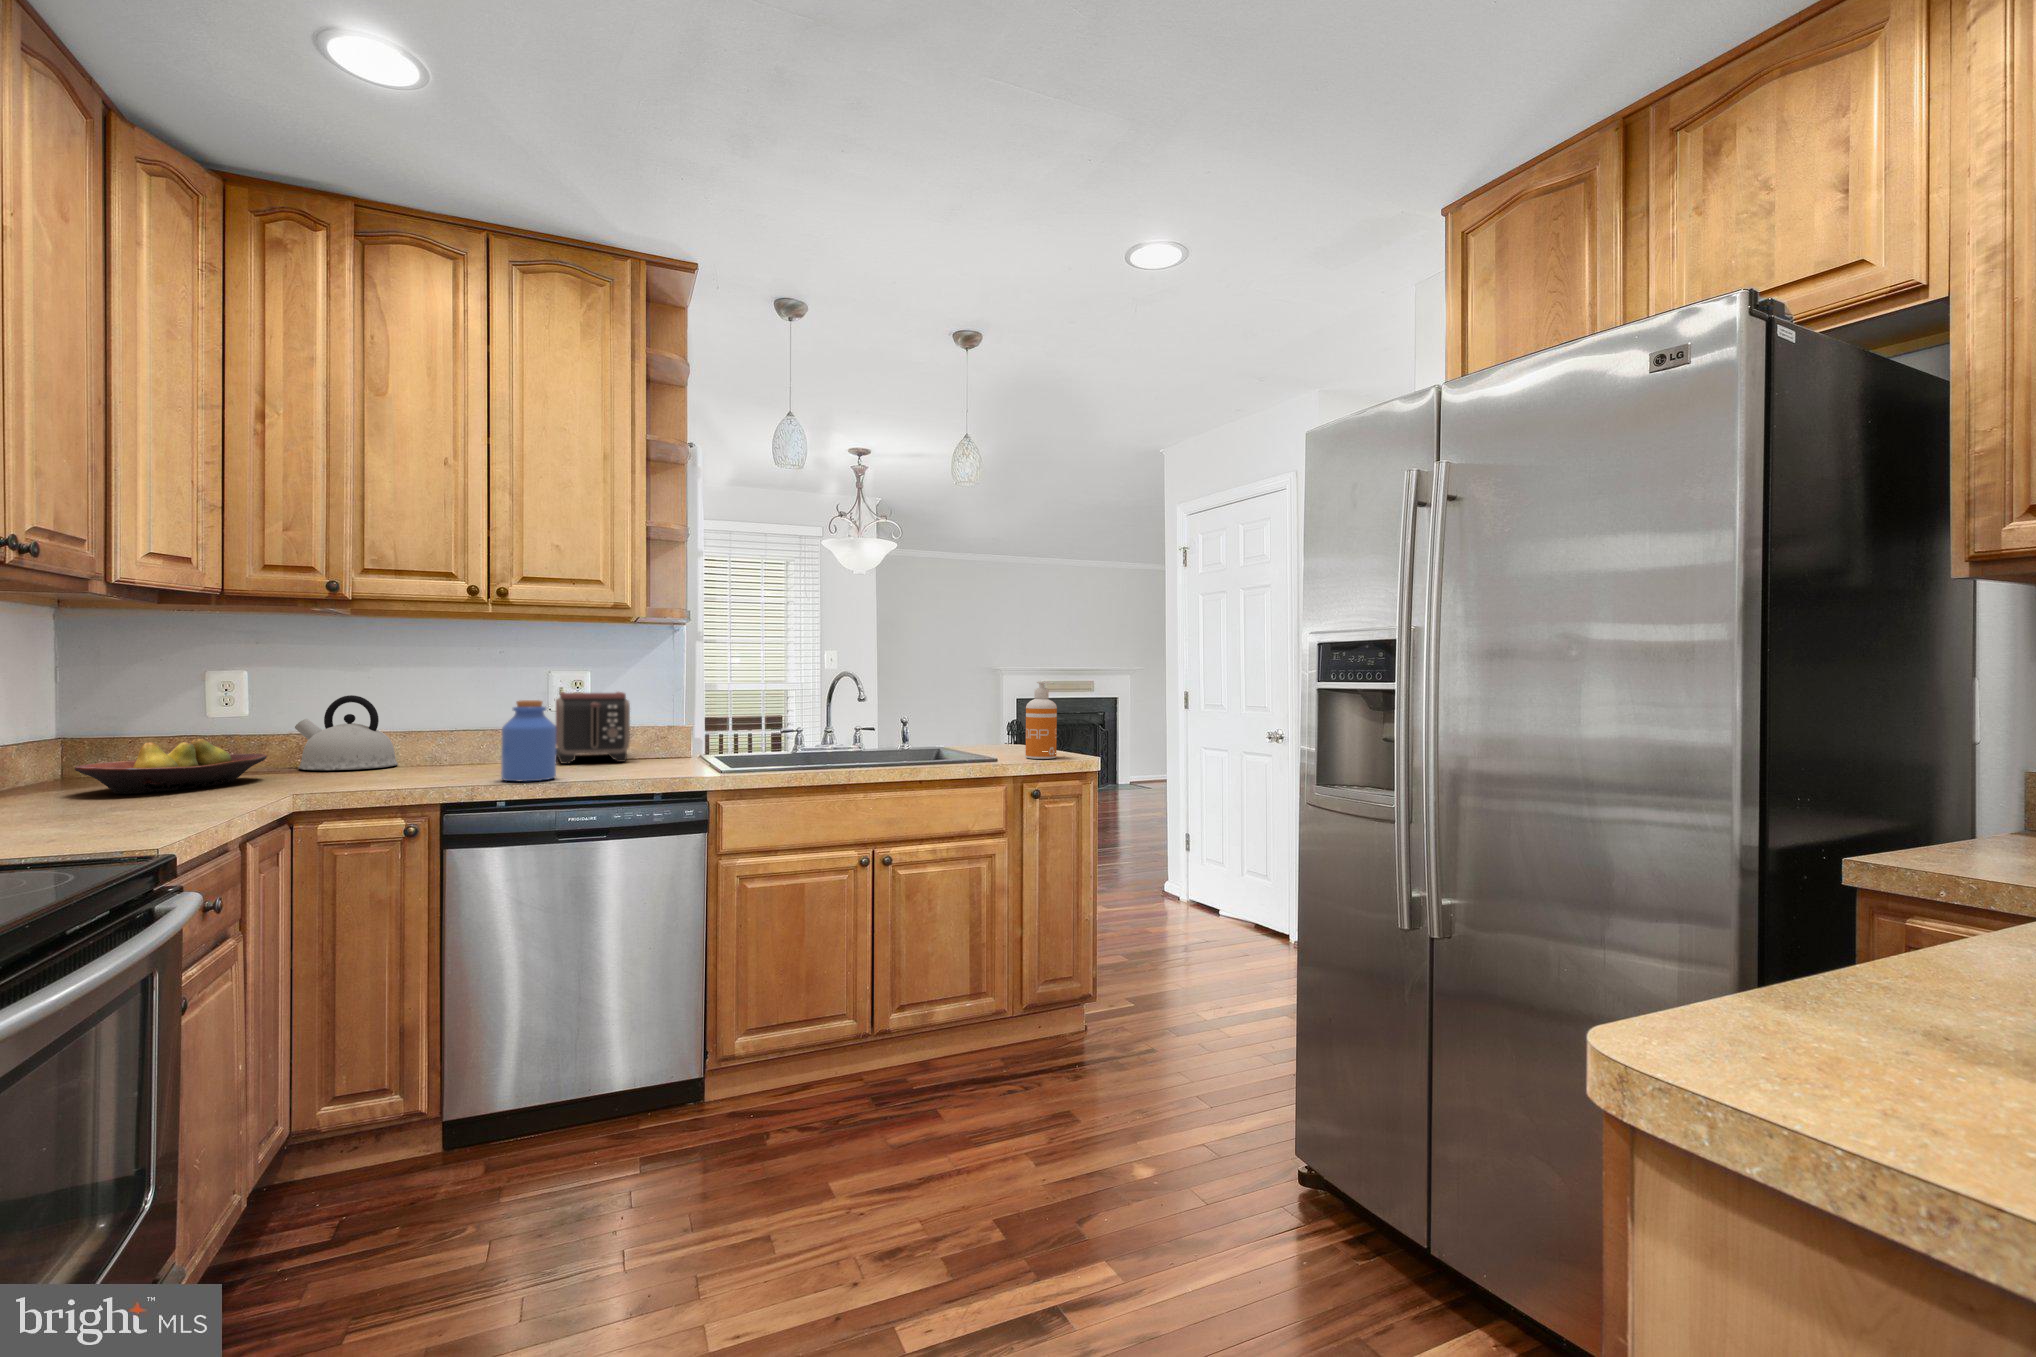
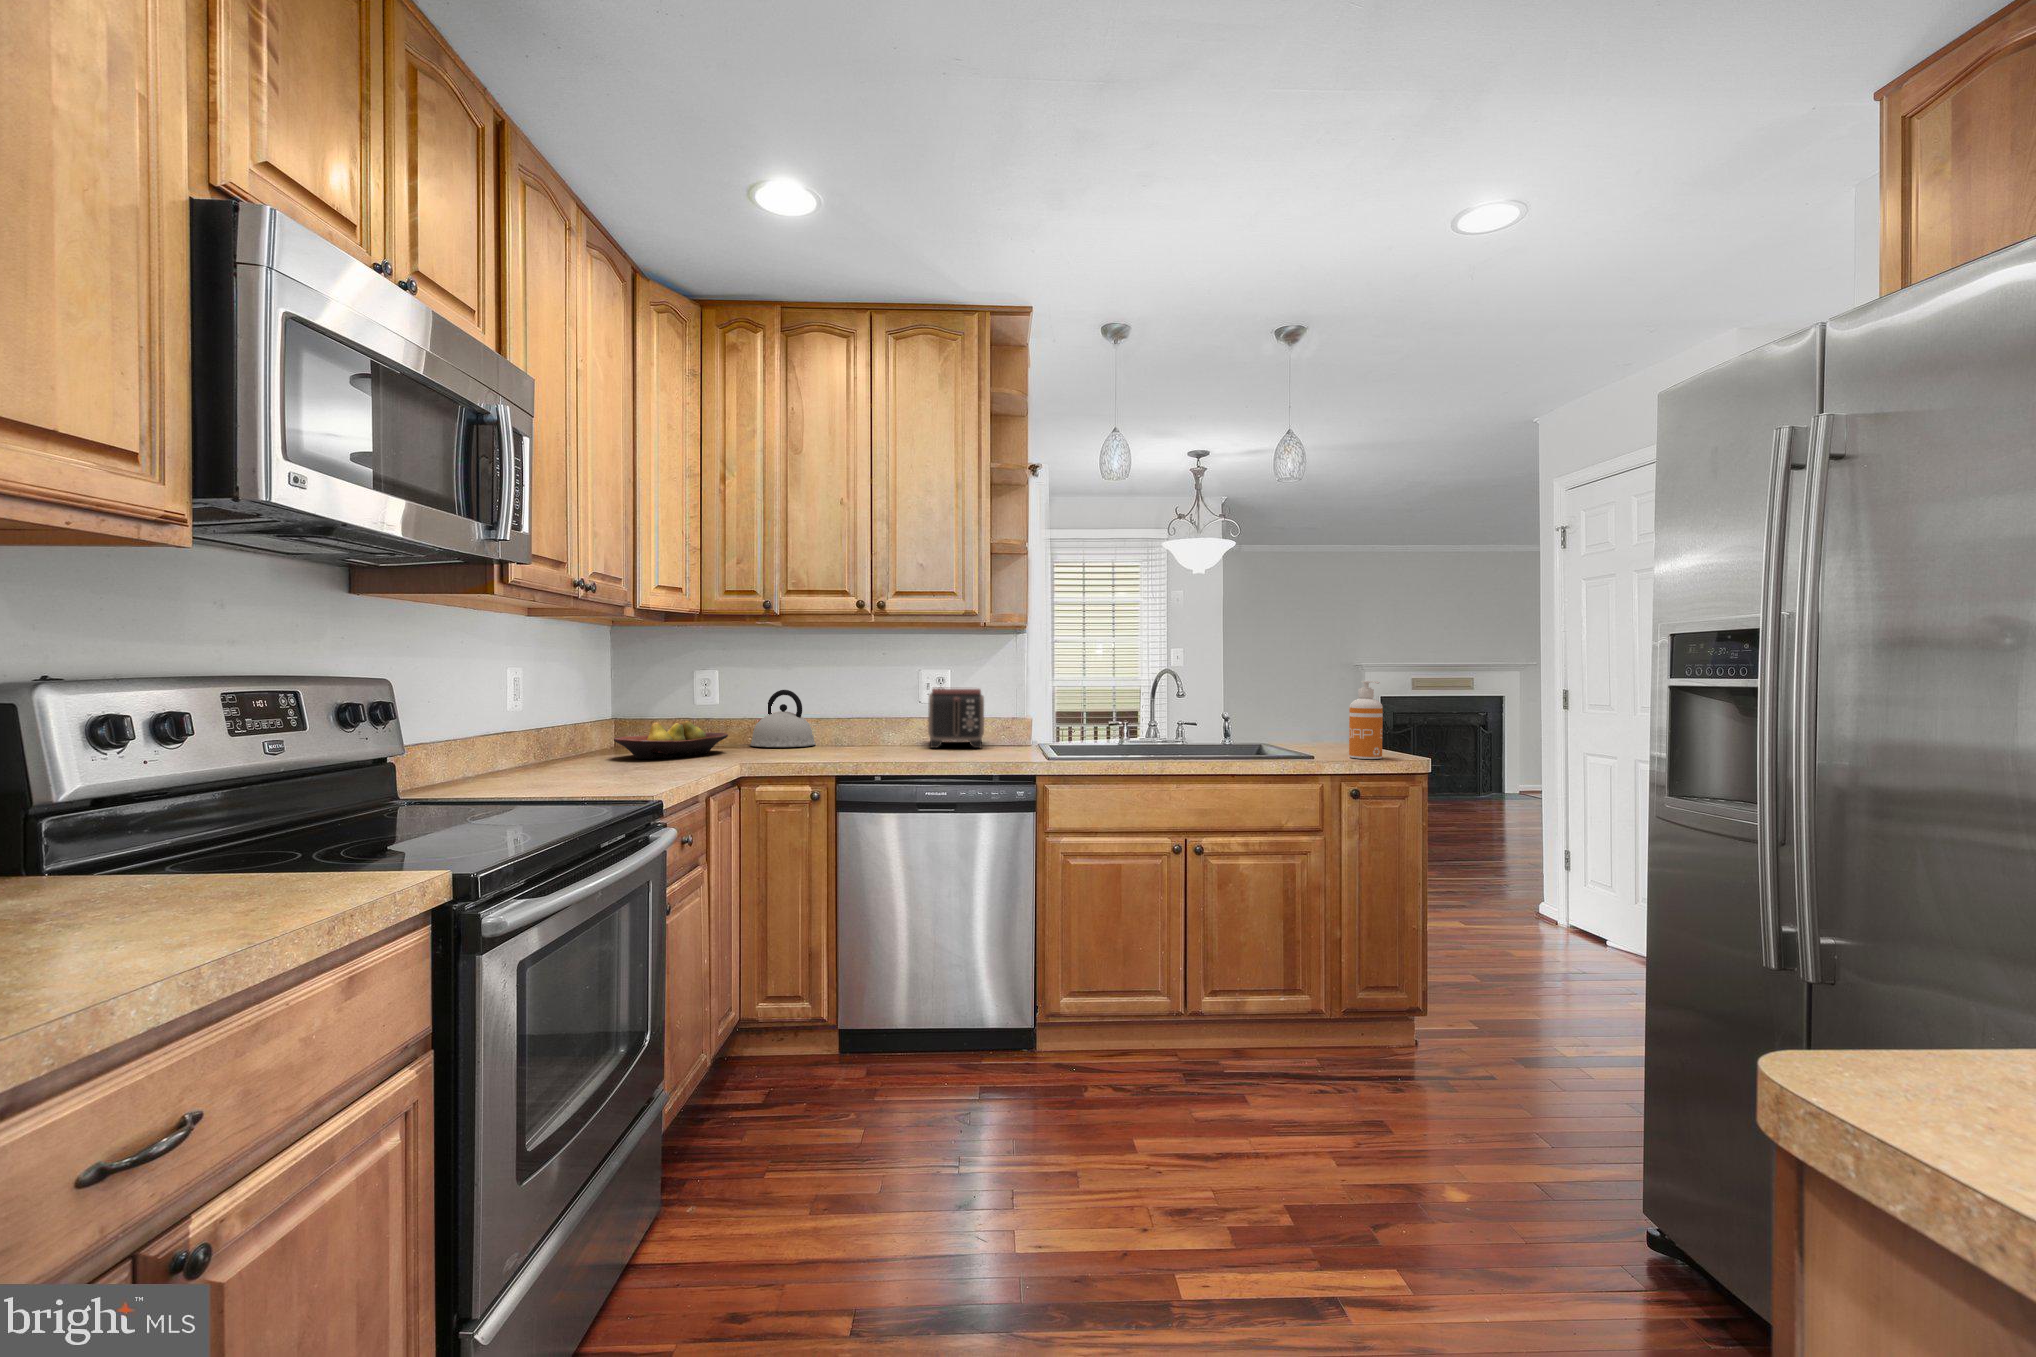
jar: present [501,700,557,781] -> none [881,695,922,761]

